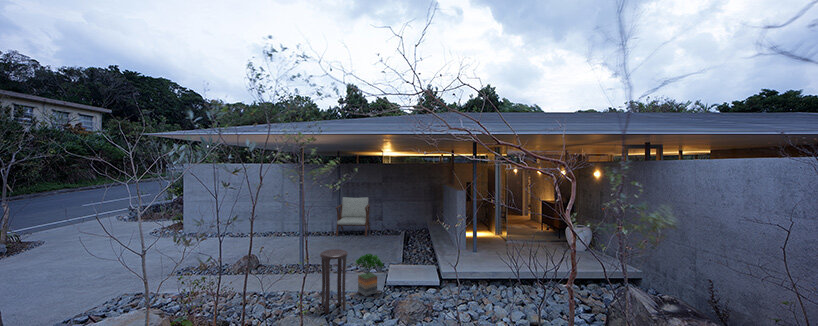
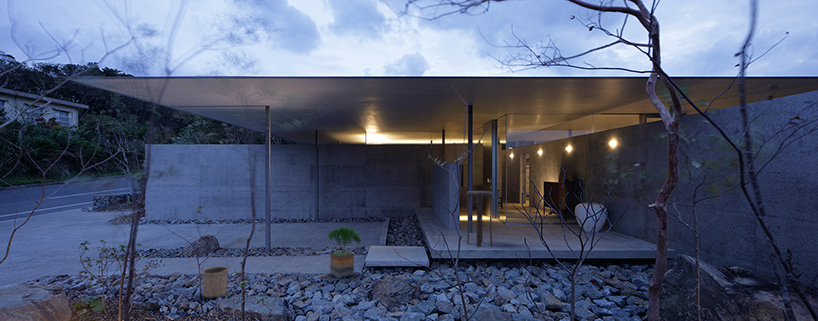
lounge chair: present [336,197,370,236] -> none [316,183,356,225]
stool: present [320,249,348,314] -> present [467,191,493,247]
bucket: none [259,281,282,315] -> present [200,266,231,298]

